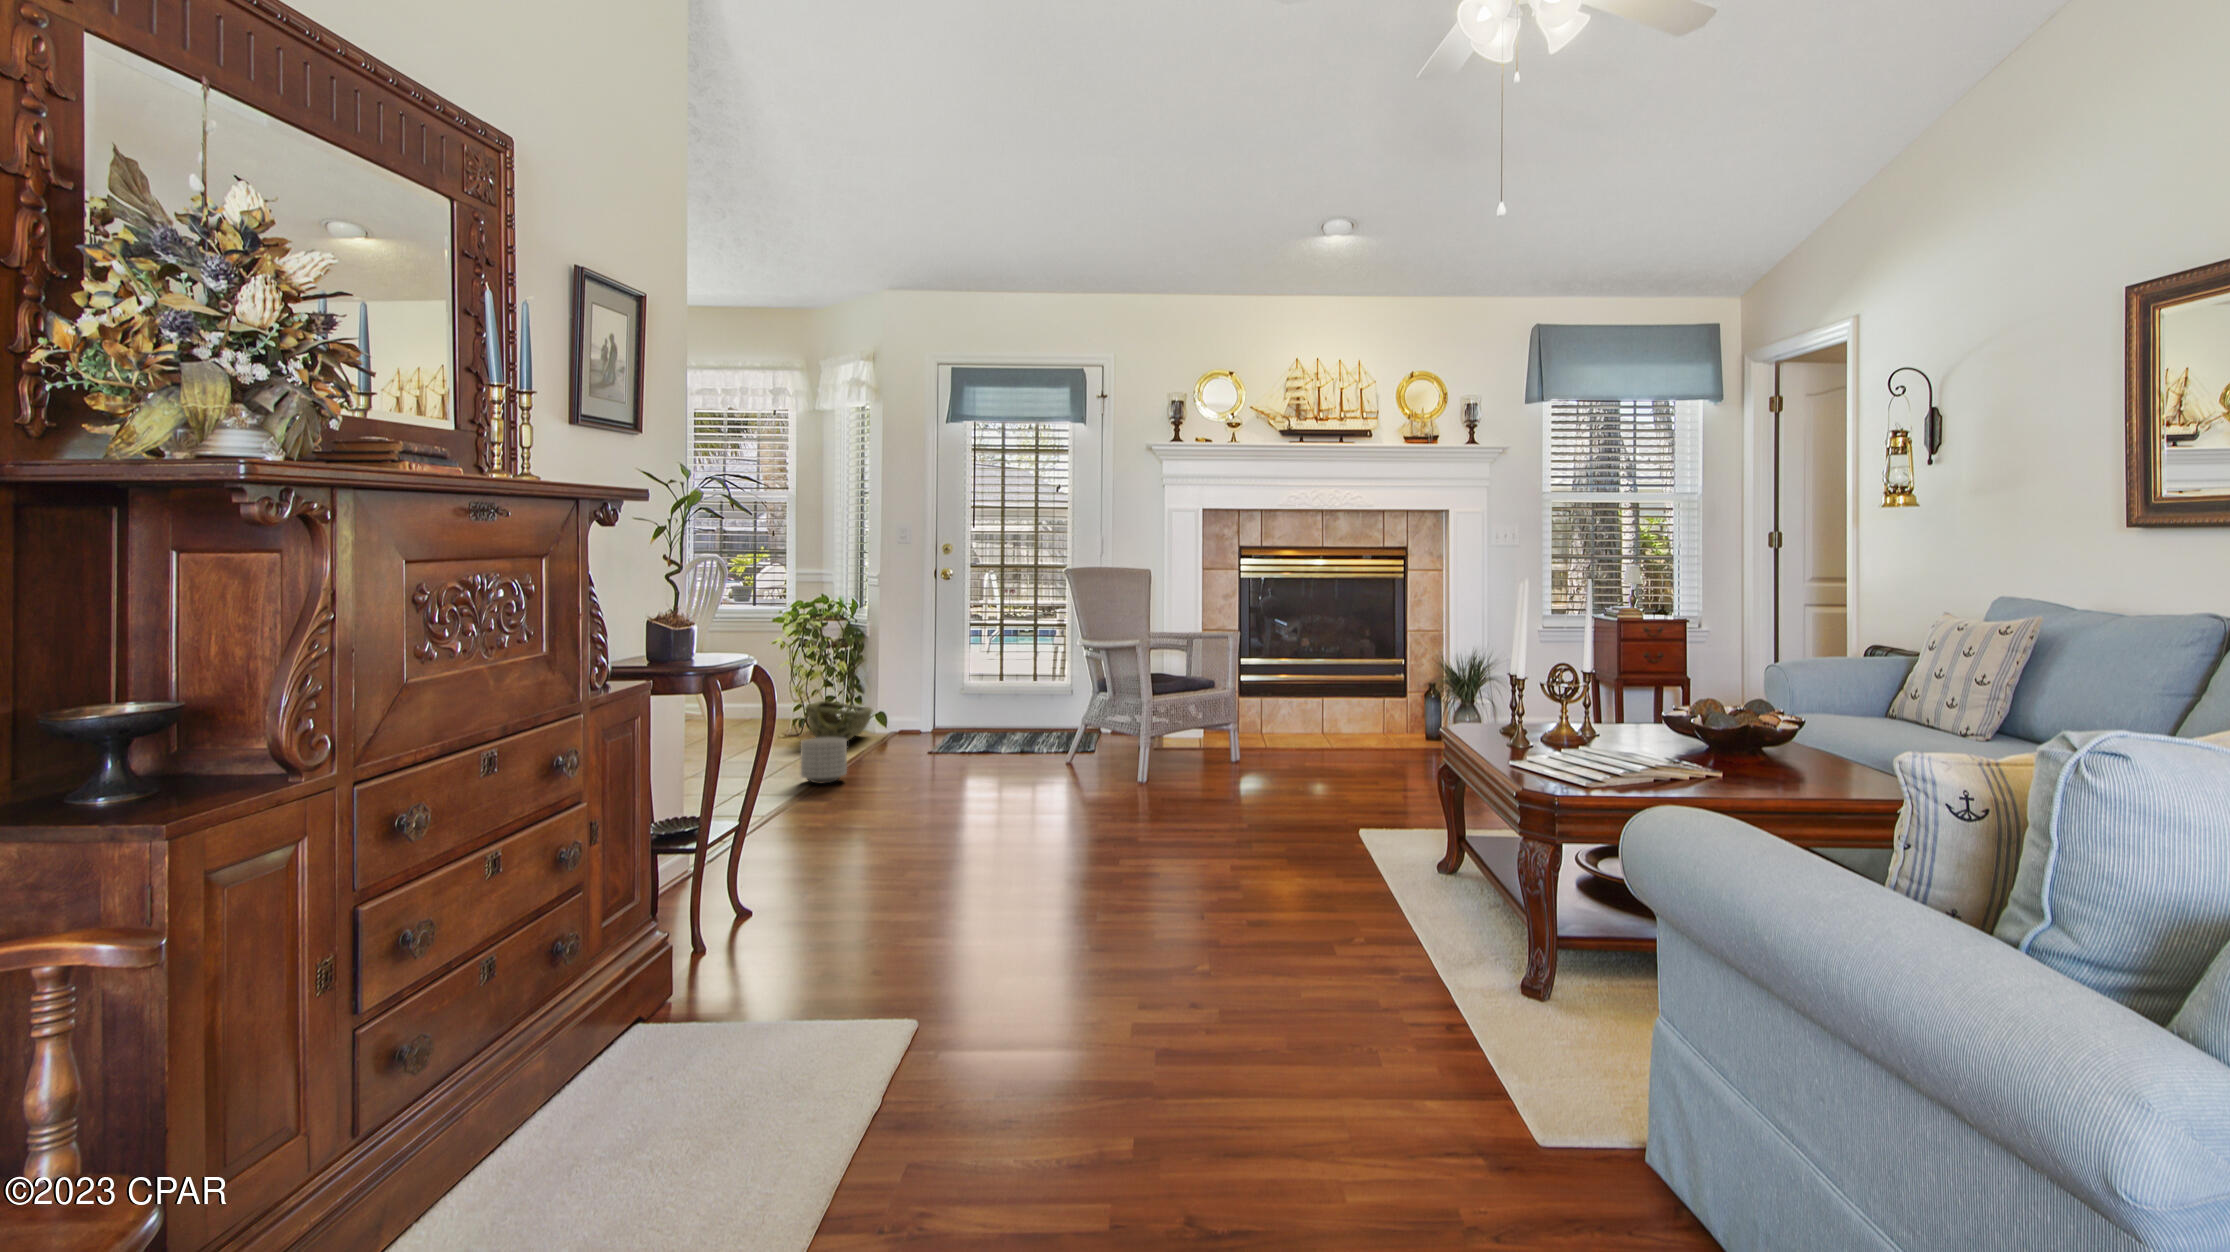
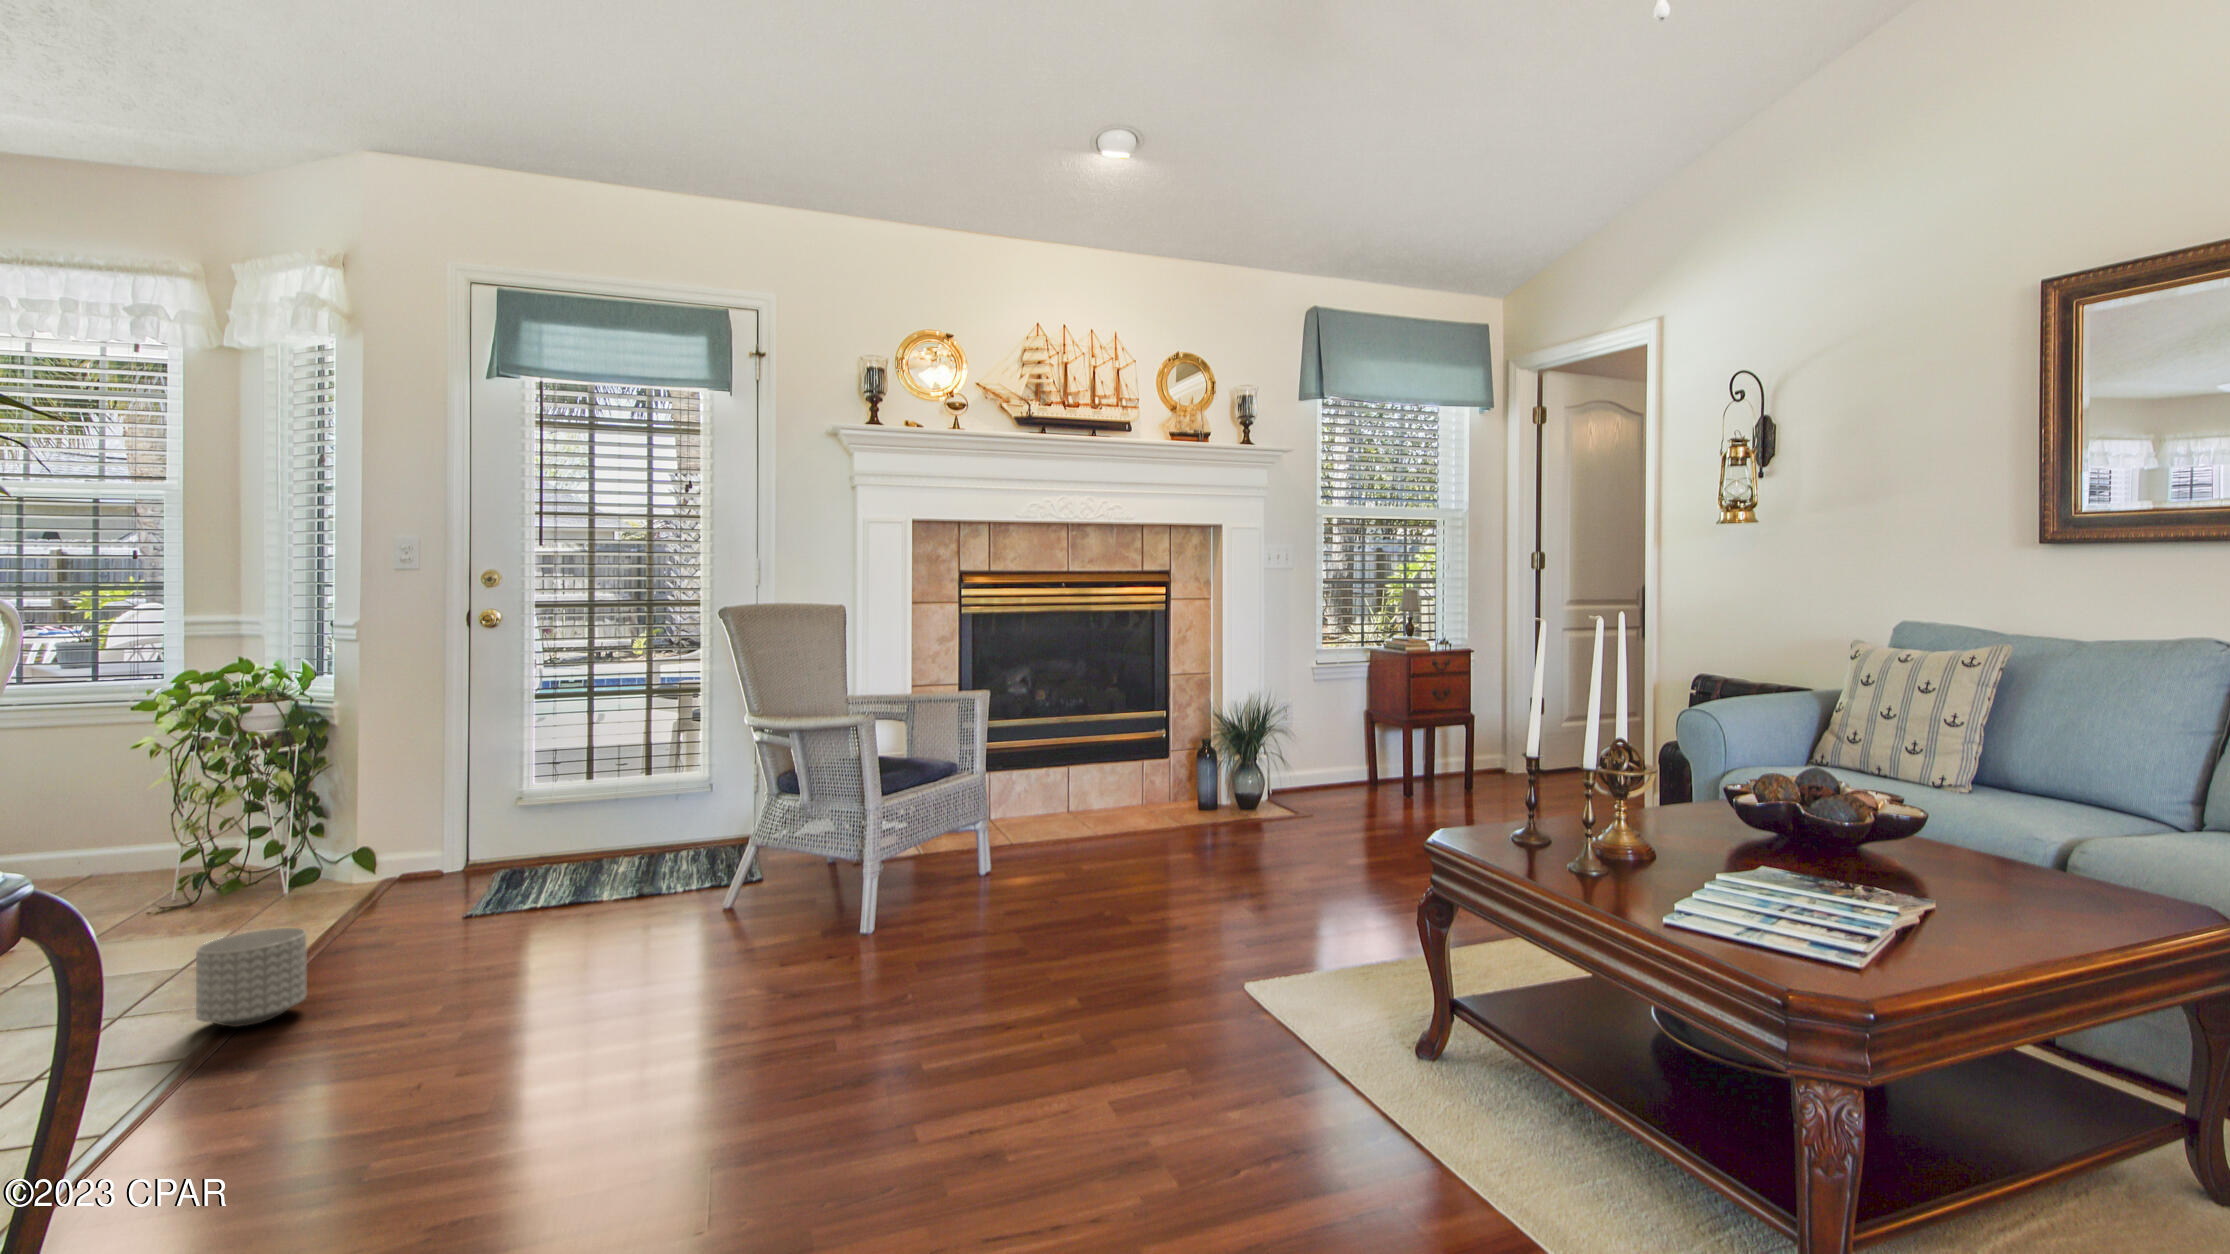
woven basket: present [806,701,872,741] -> none [205,838,349,916]

